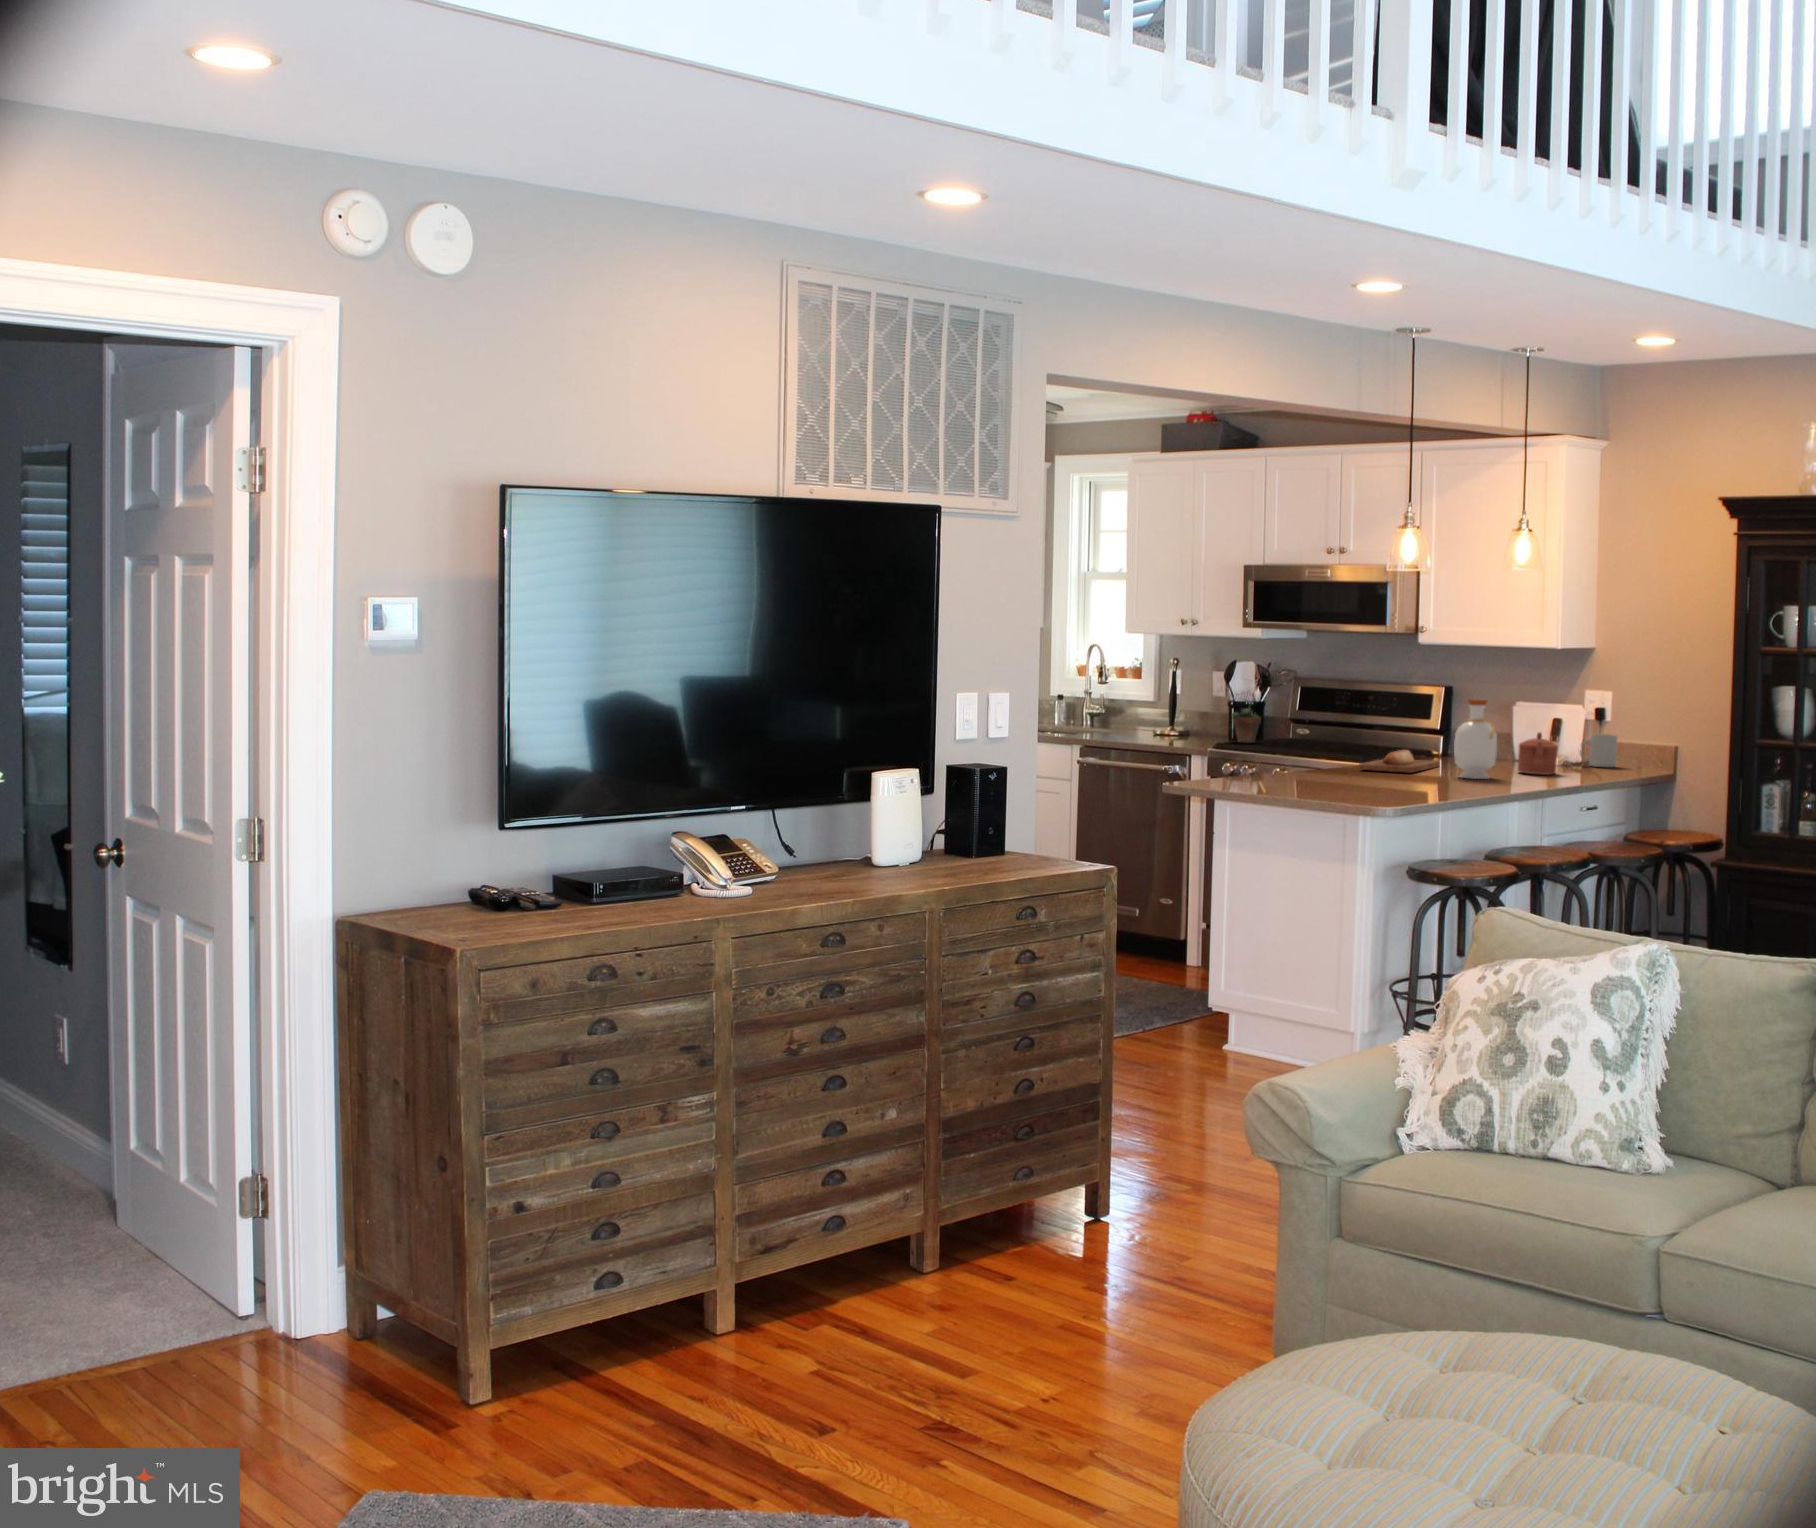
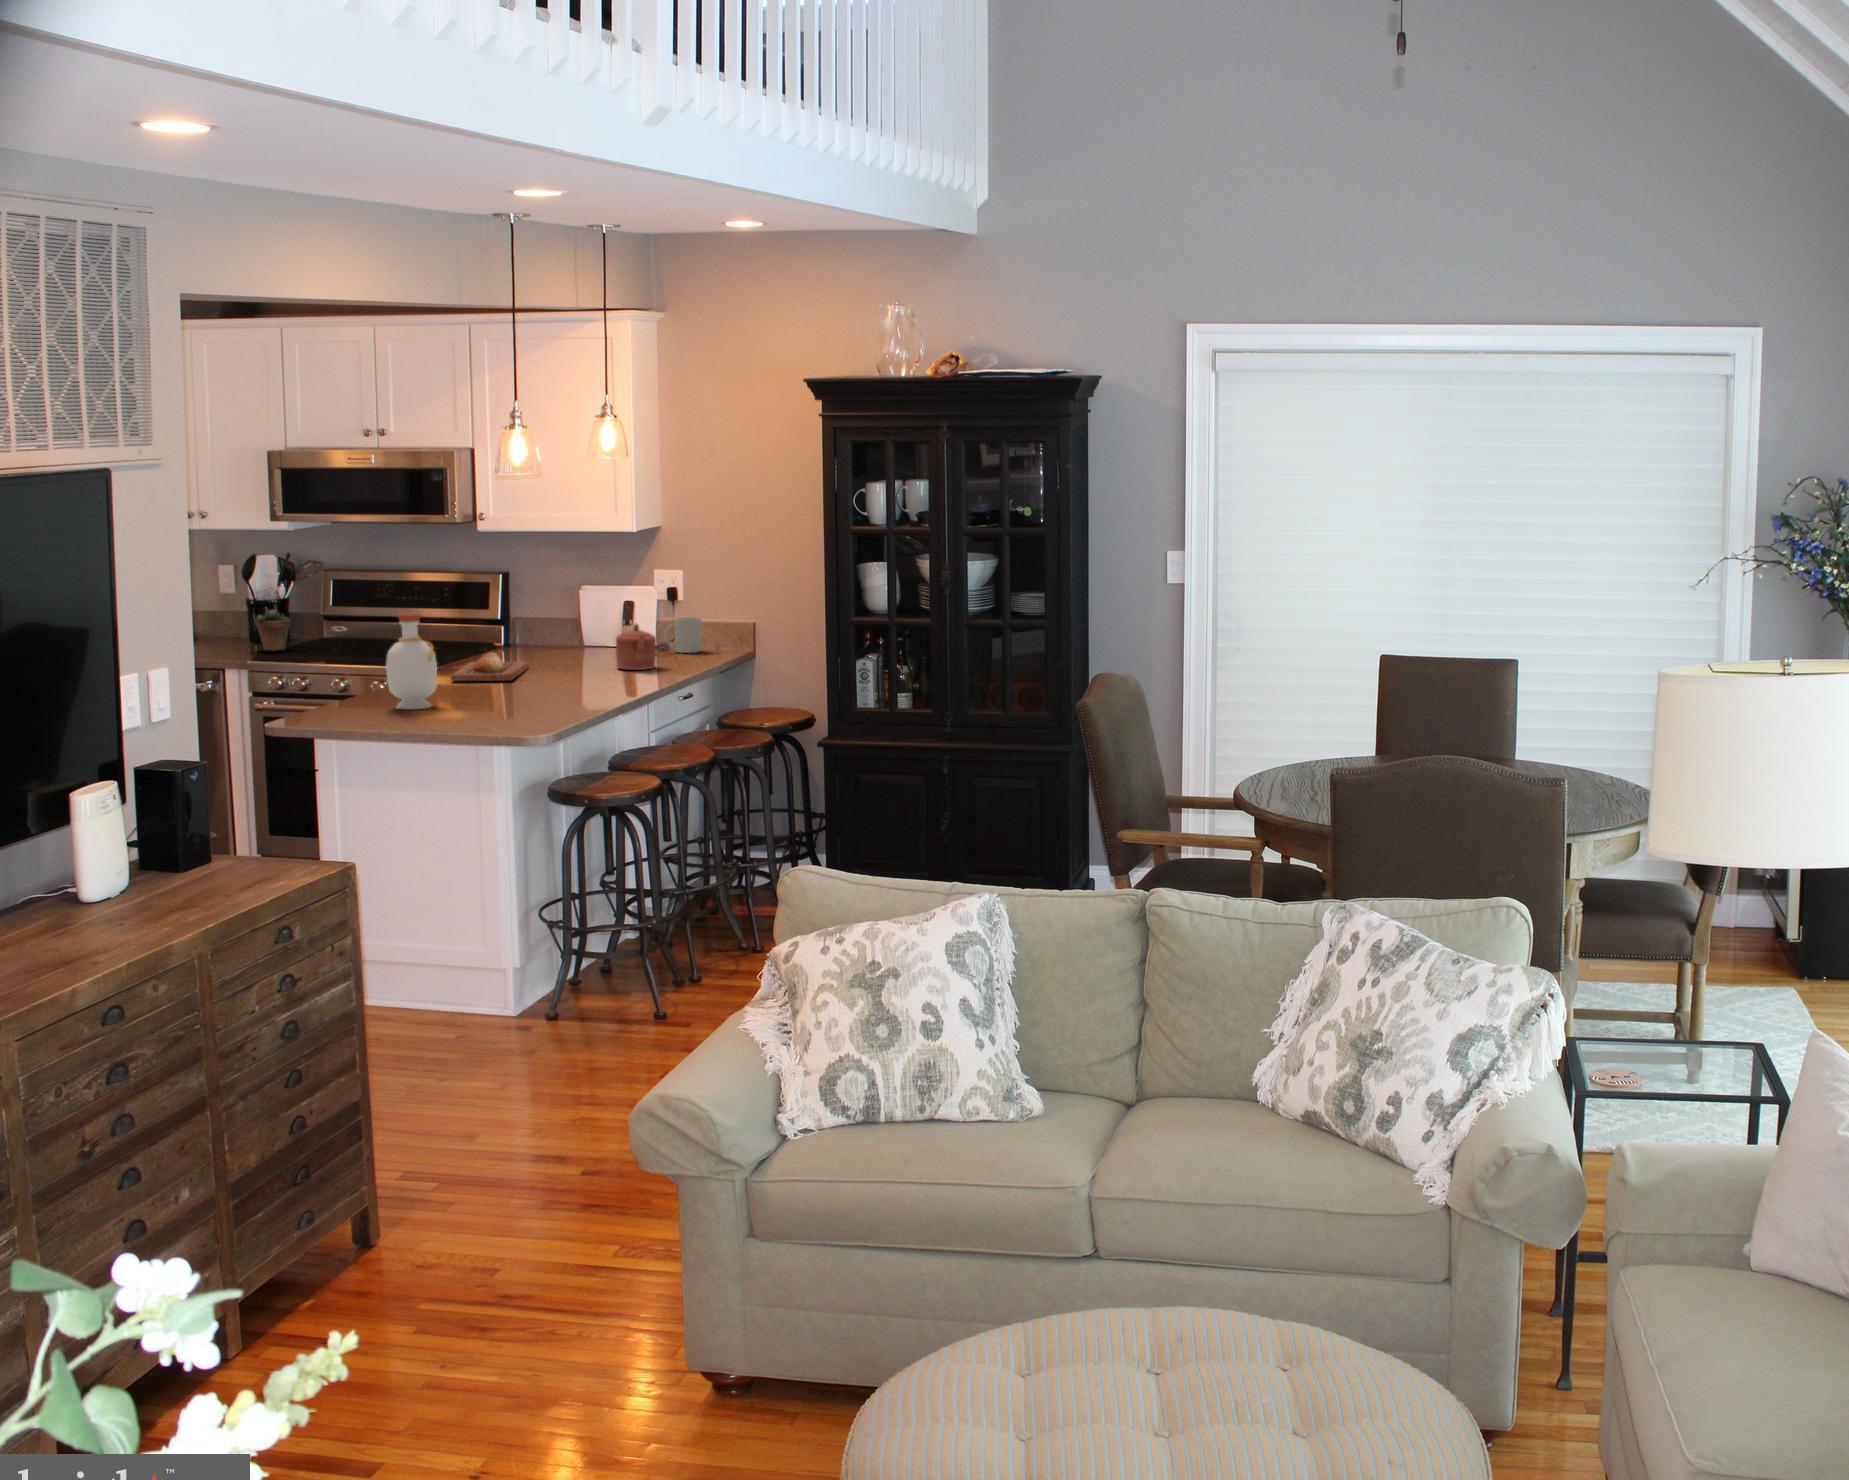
bottle: present [1454,700,1497,779] -> present [386,614,437,709]

